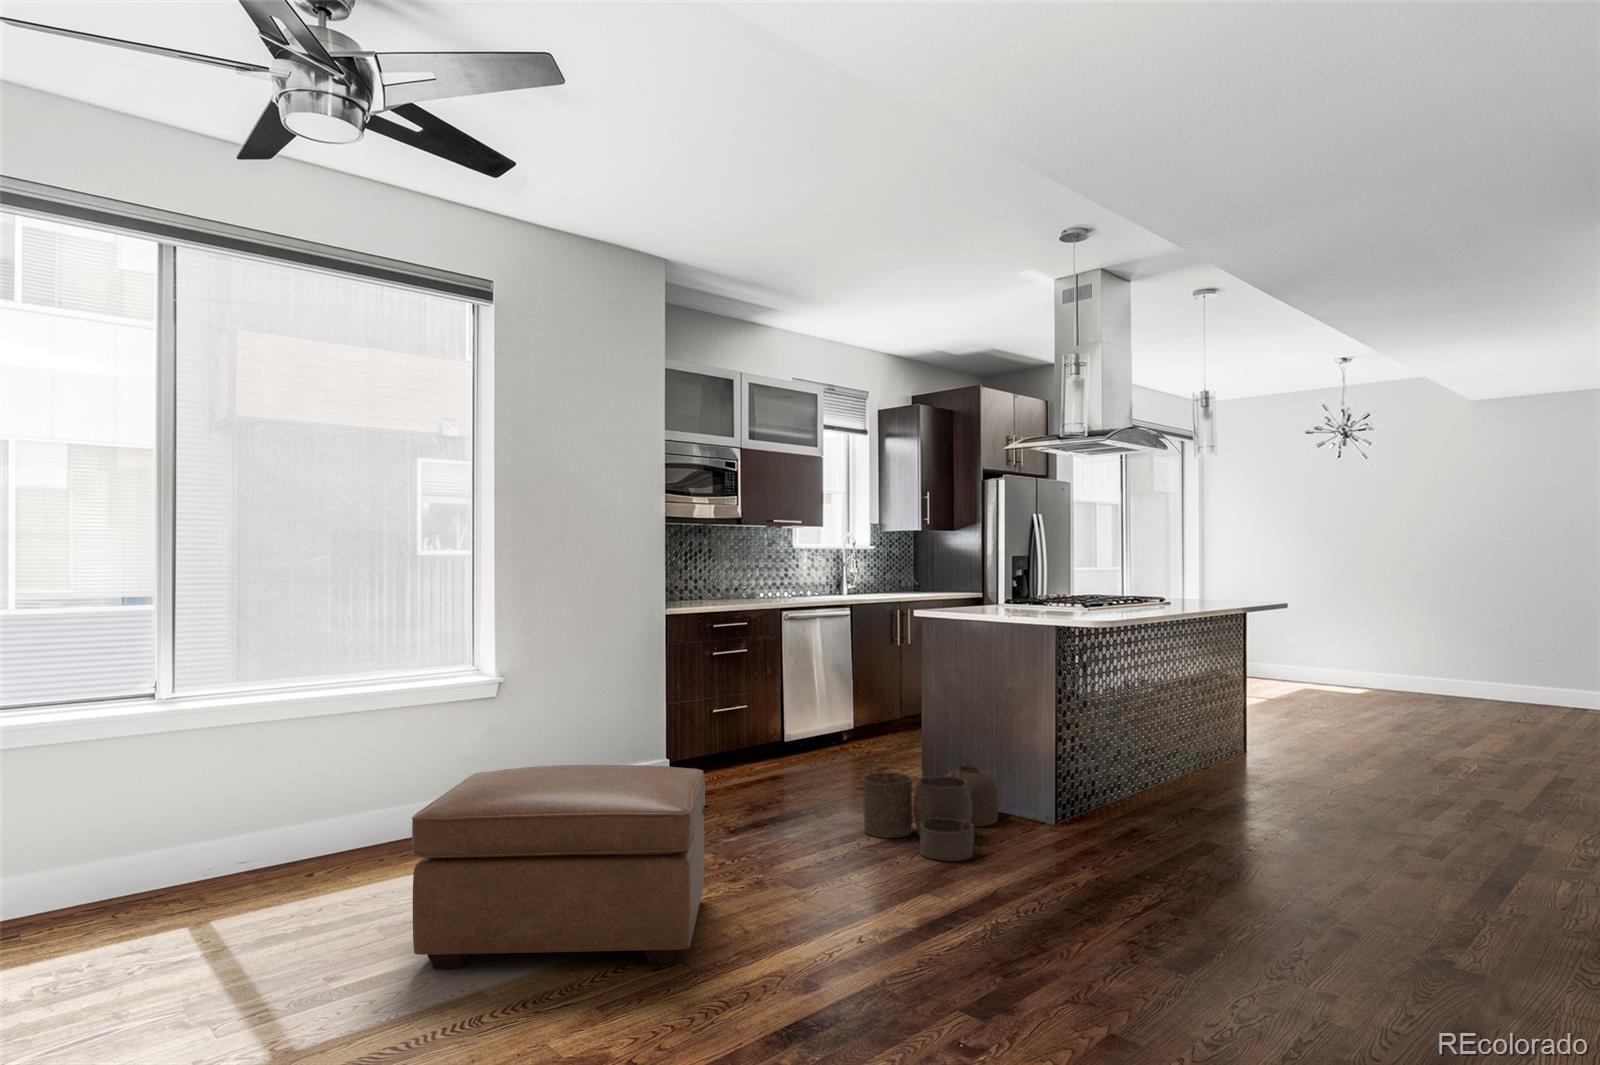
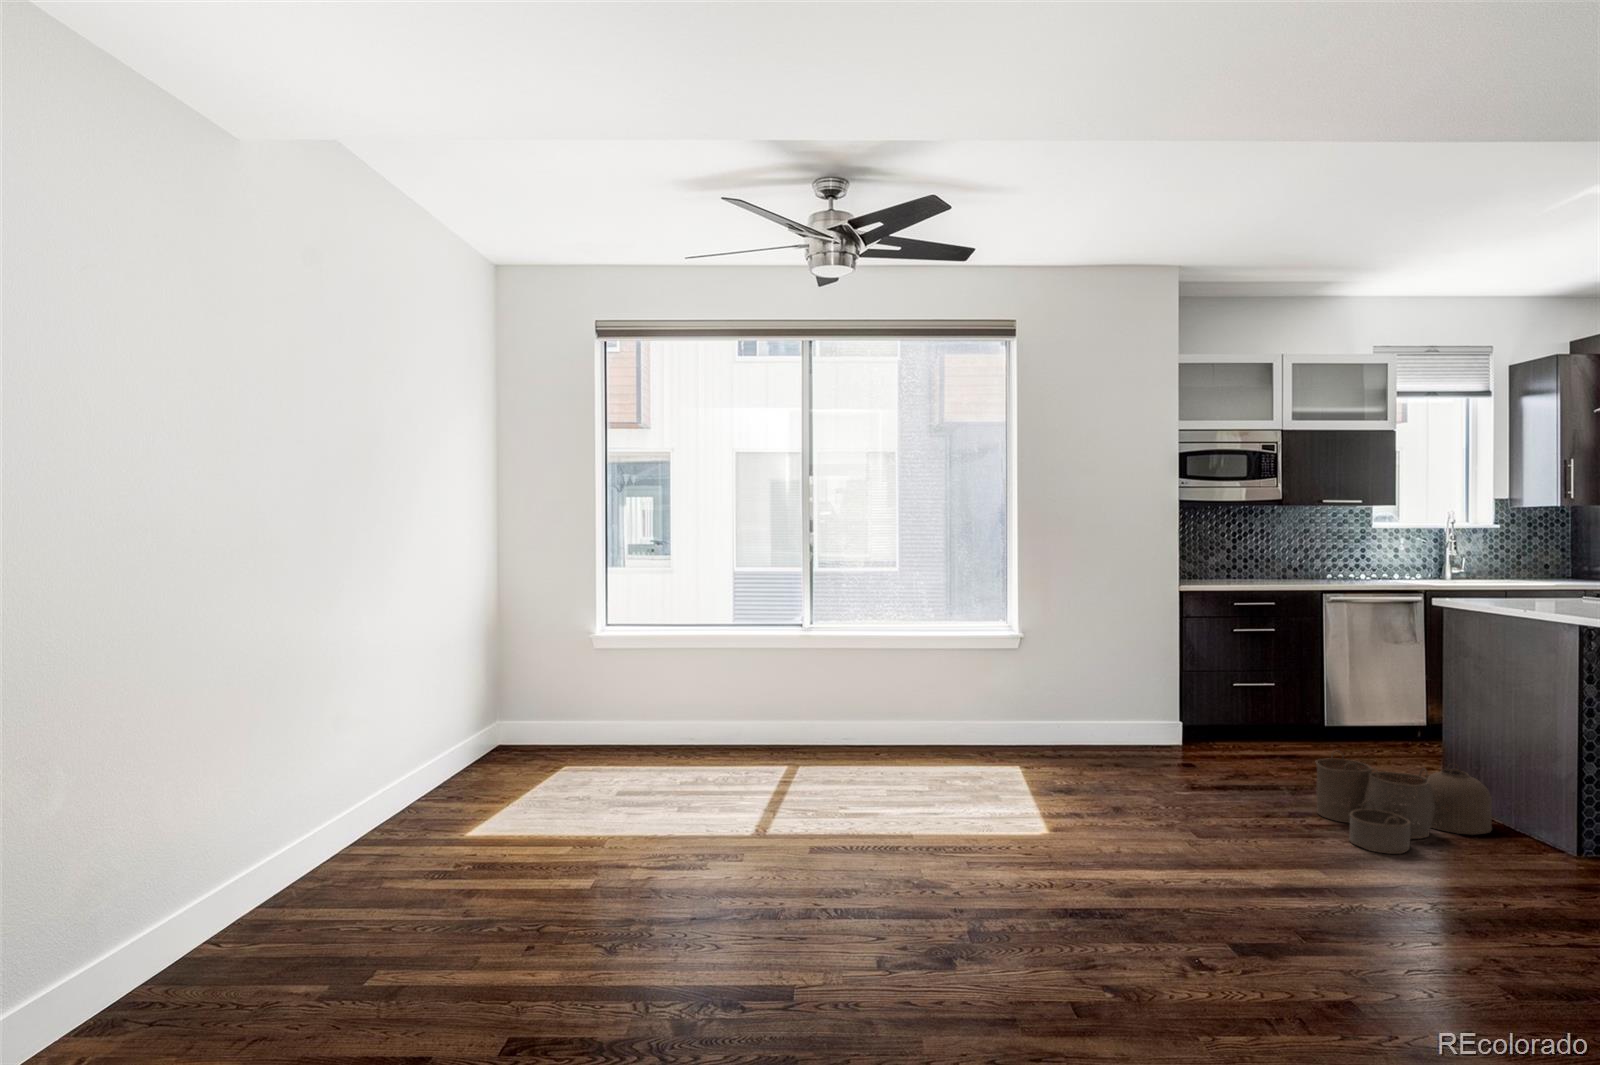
ottoman: present [412,765,706,969] -> none [884,698,1109,854]

